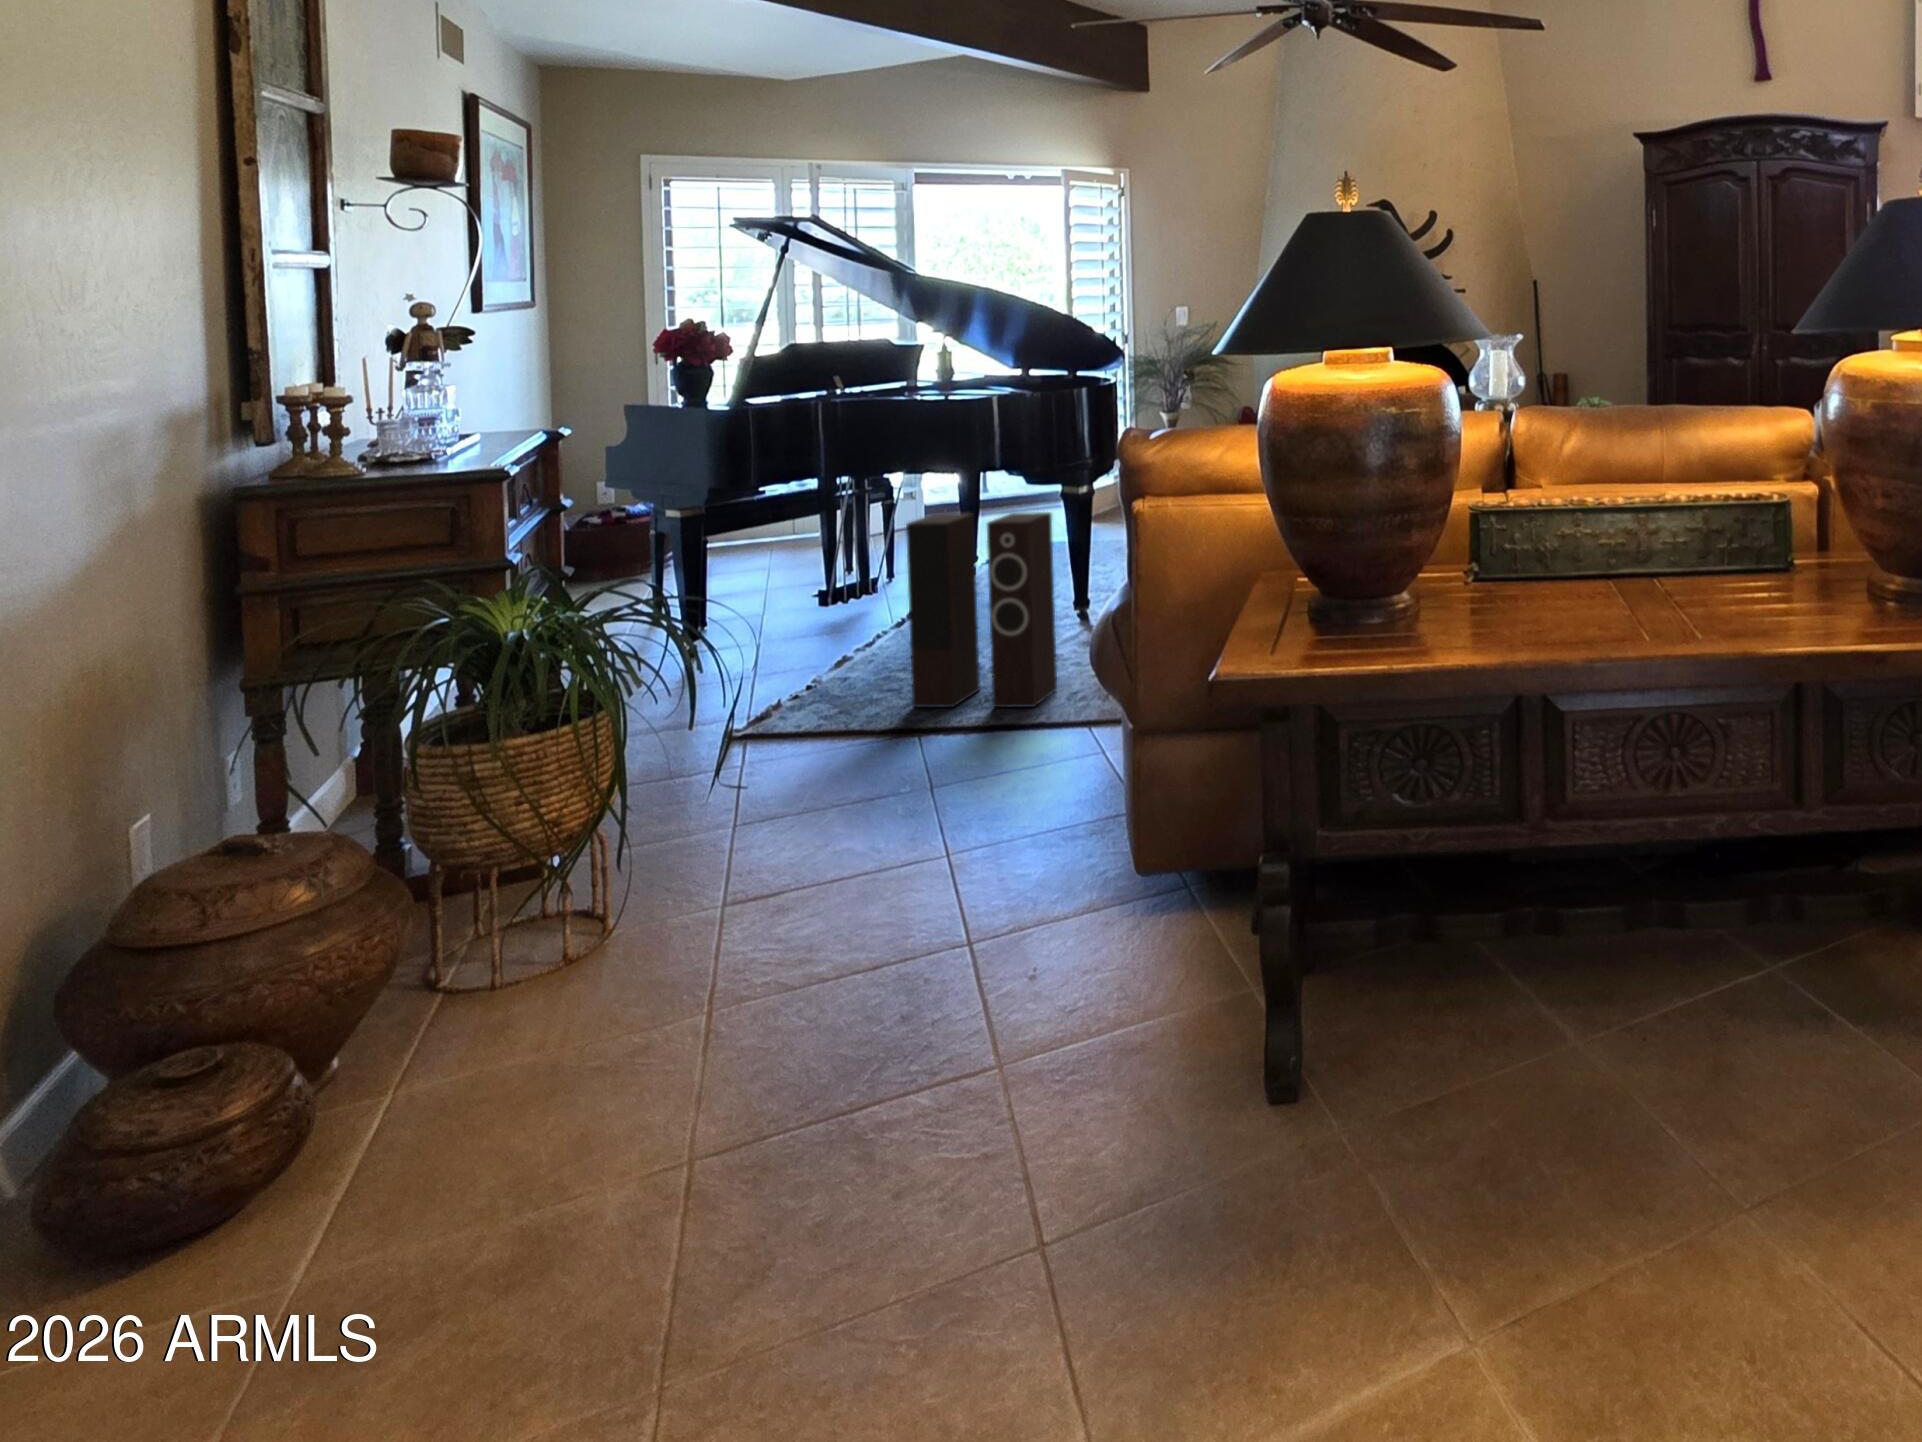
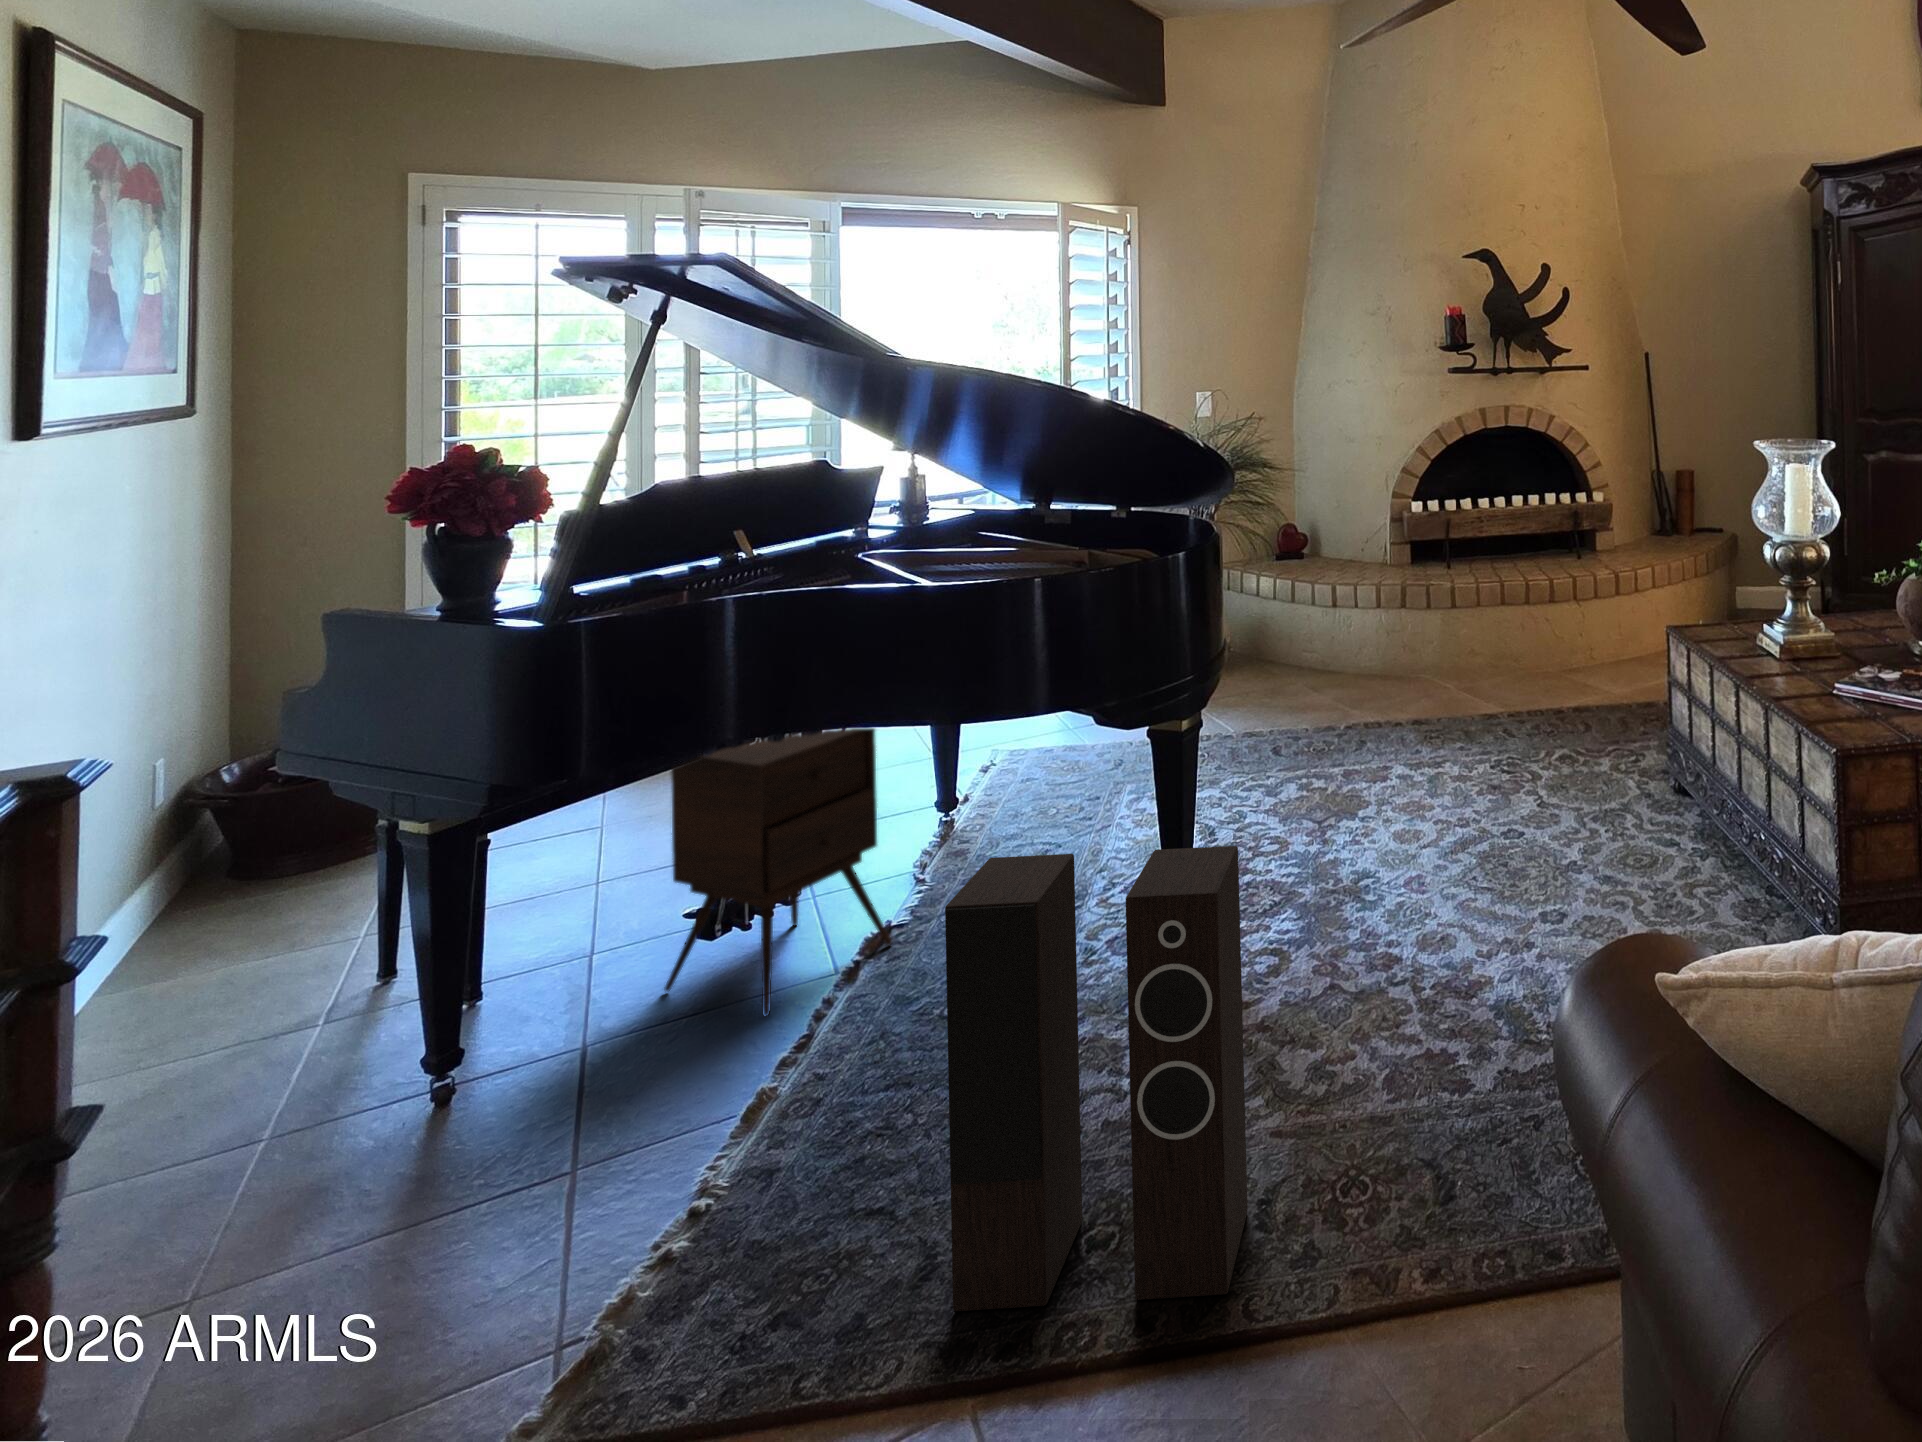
side table: none [797,483,920,633] -> present [665,728,892,1016]

